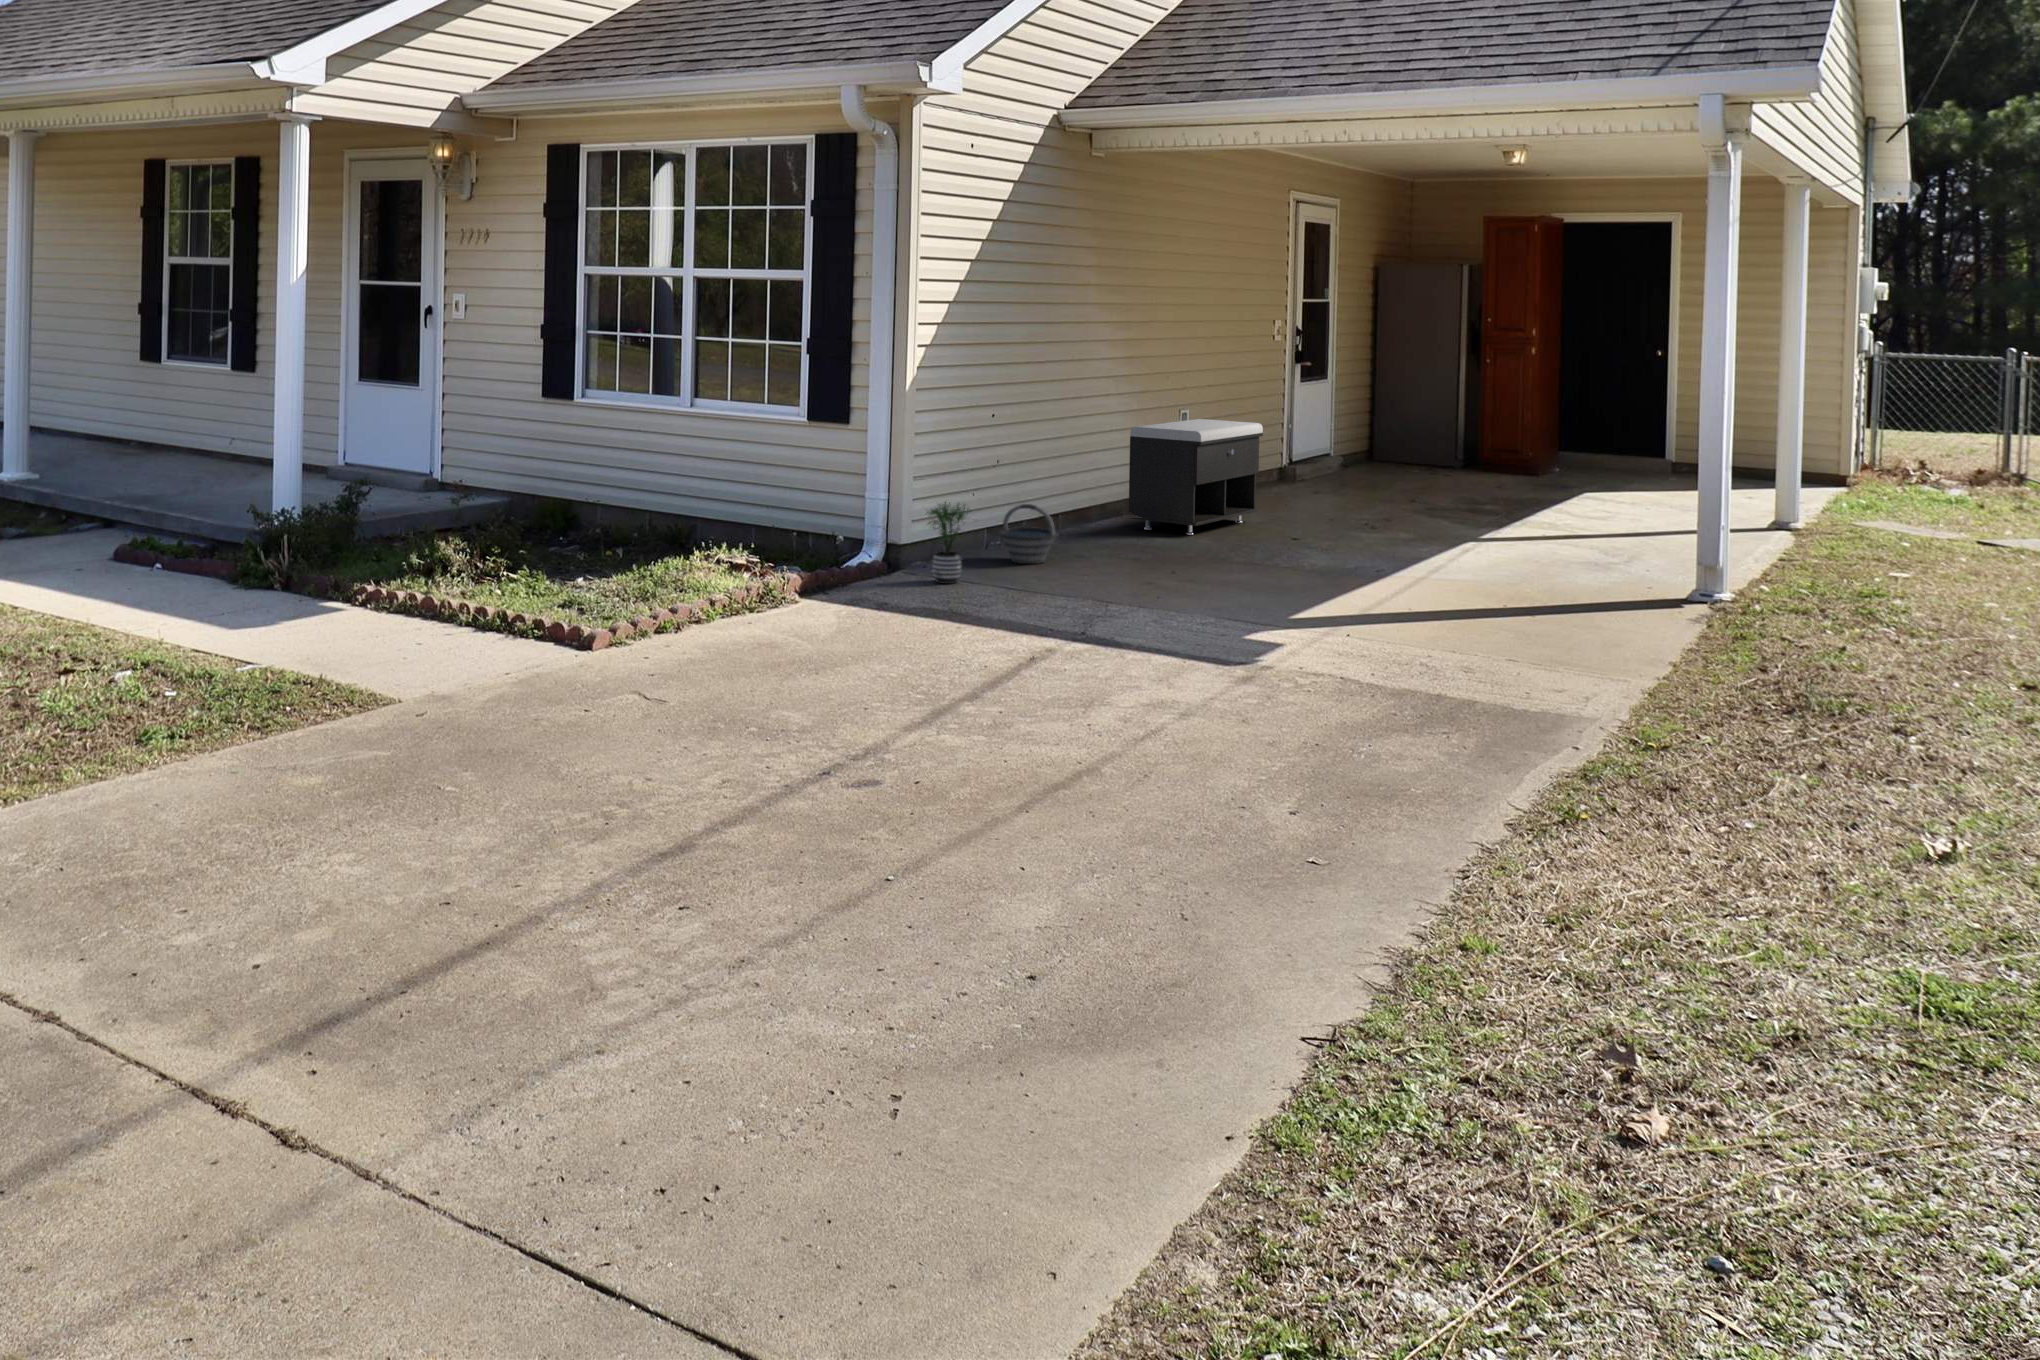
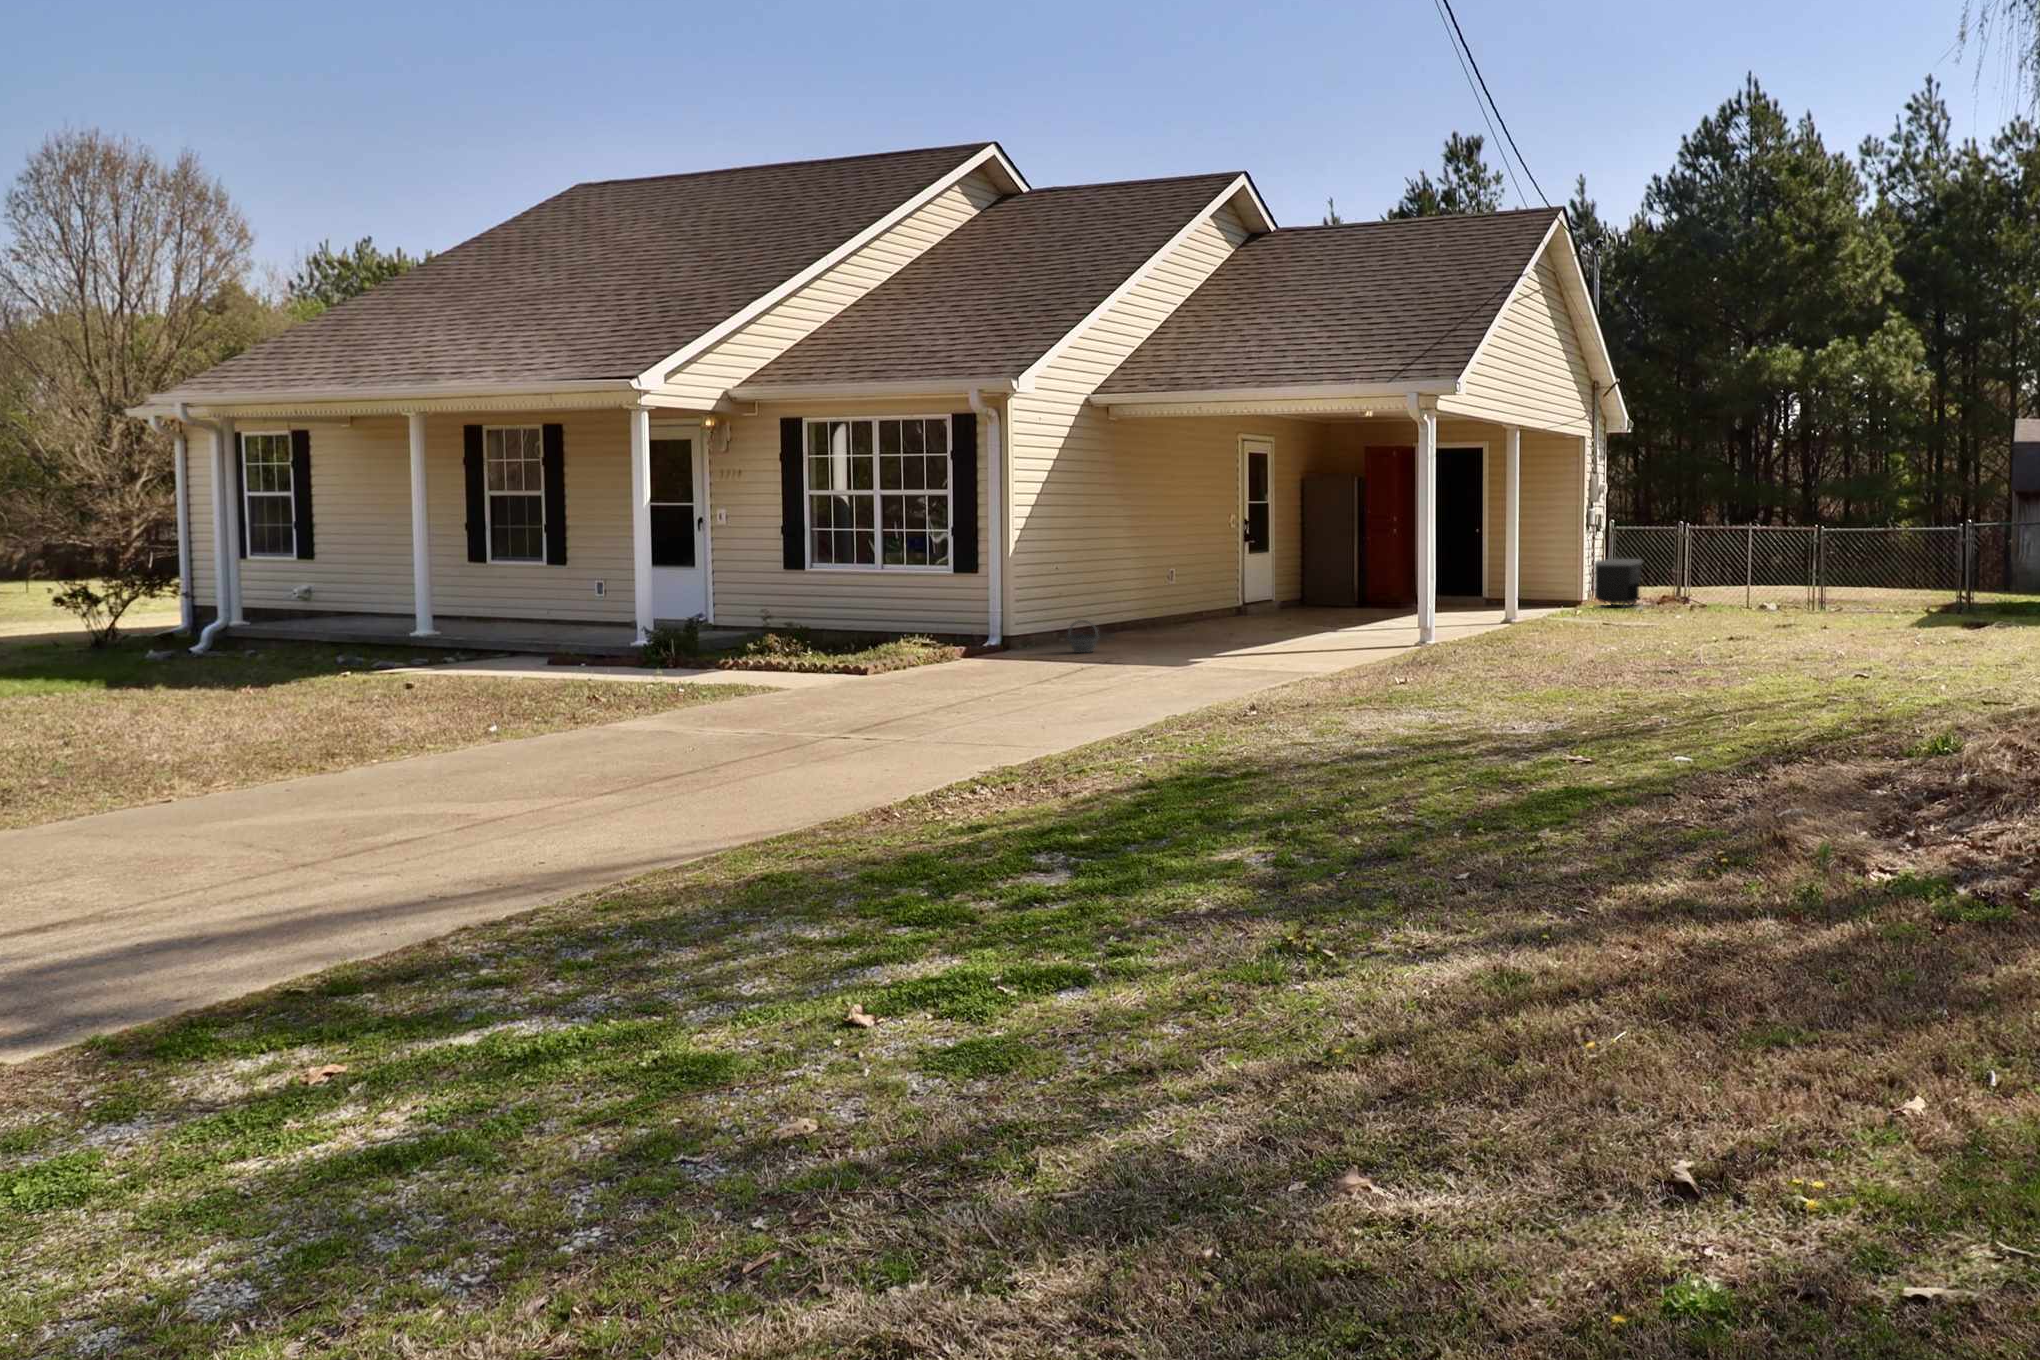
storage bench: present [1129,419,1263,535] -> present [1594,559,1642,606]
potted plant: present [927,502,972,584] -> none [1024,615,1056,660]

